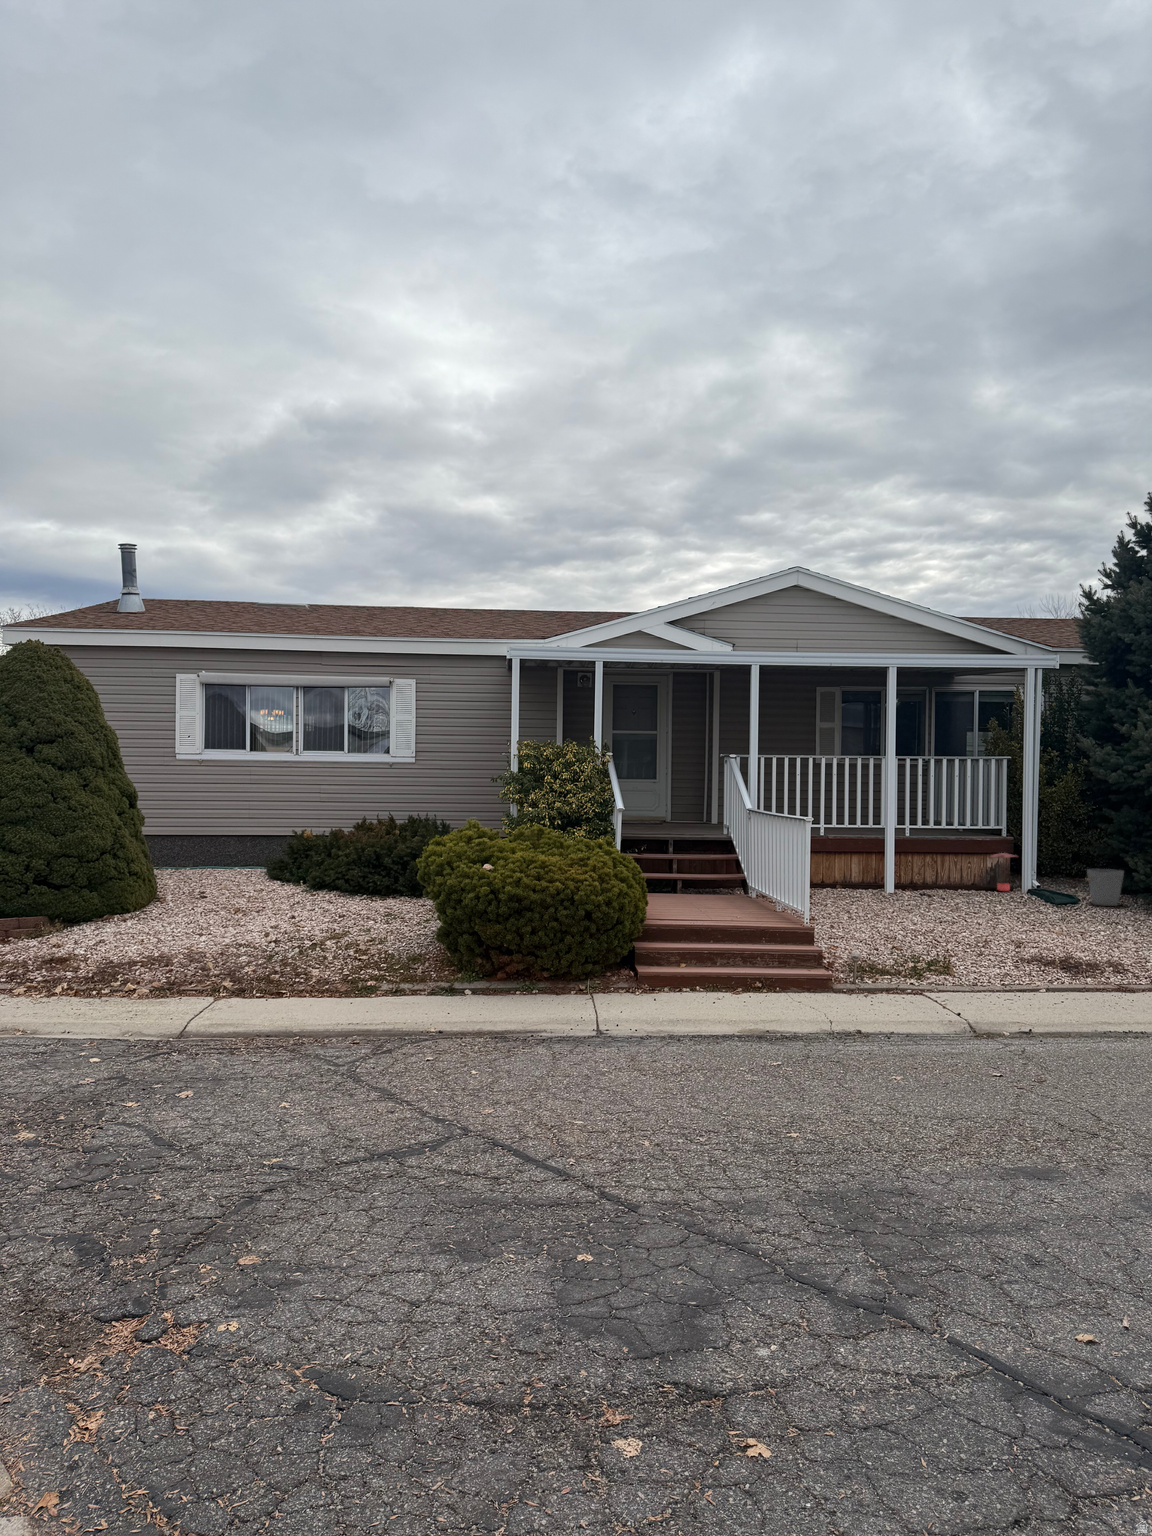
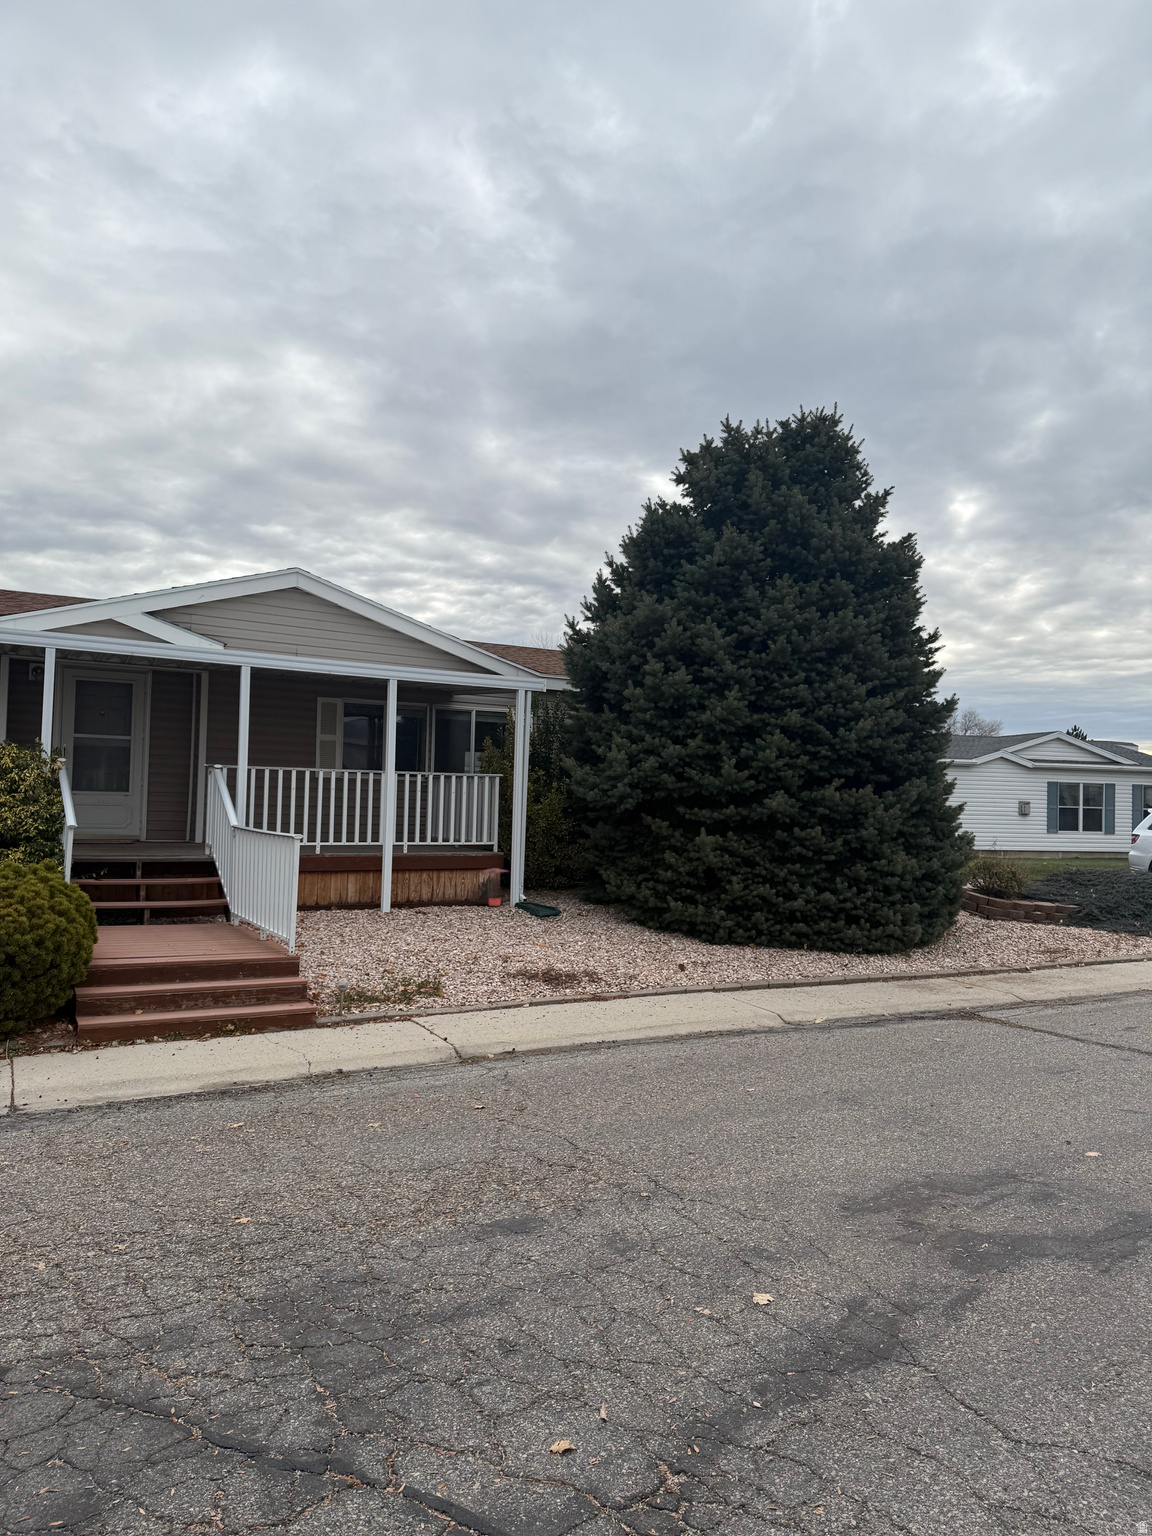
bucket: present [1086,869,1124,906] -> none [568,881,603,917]

